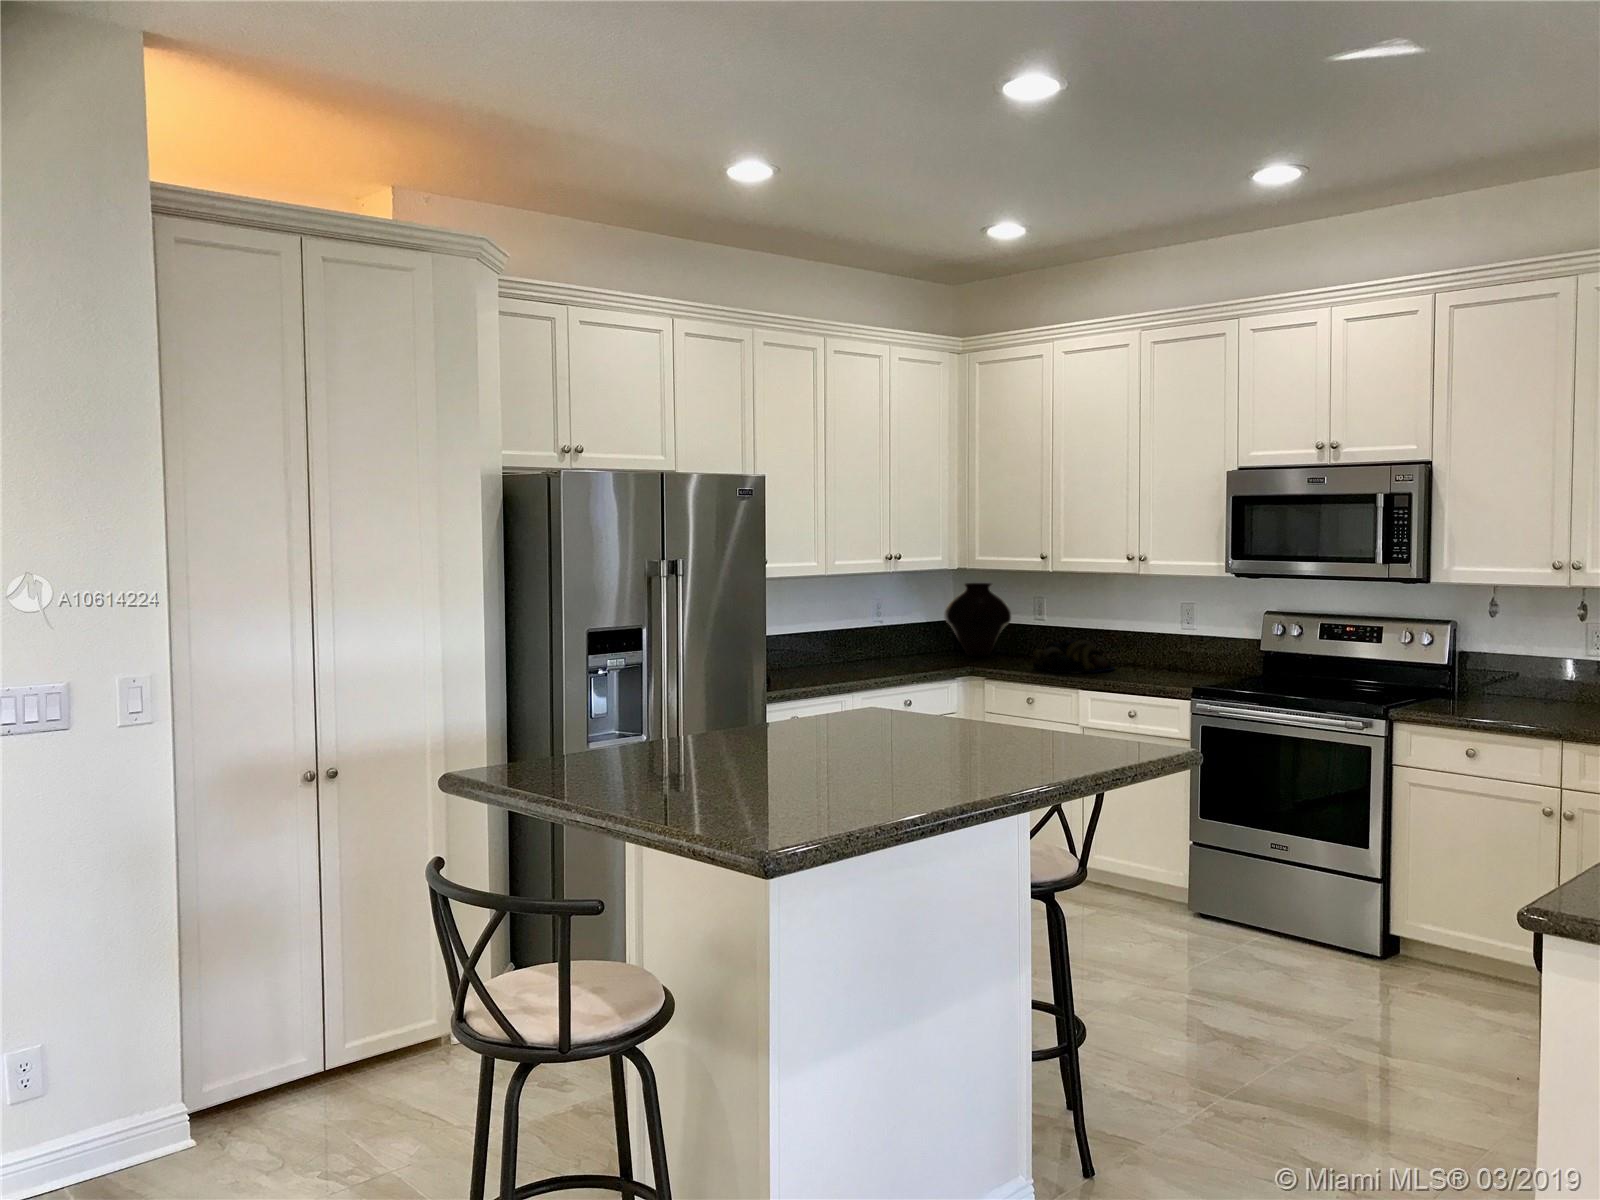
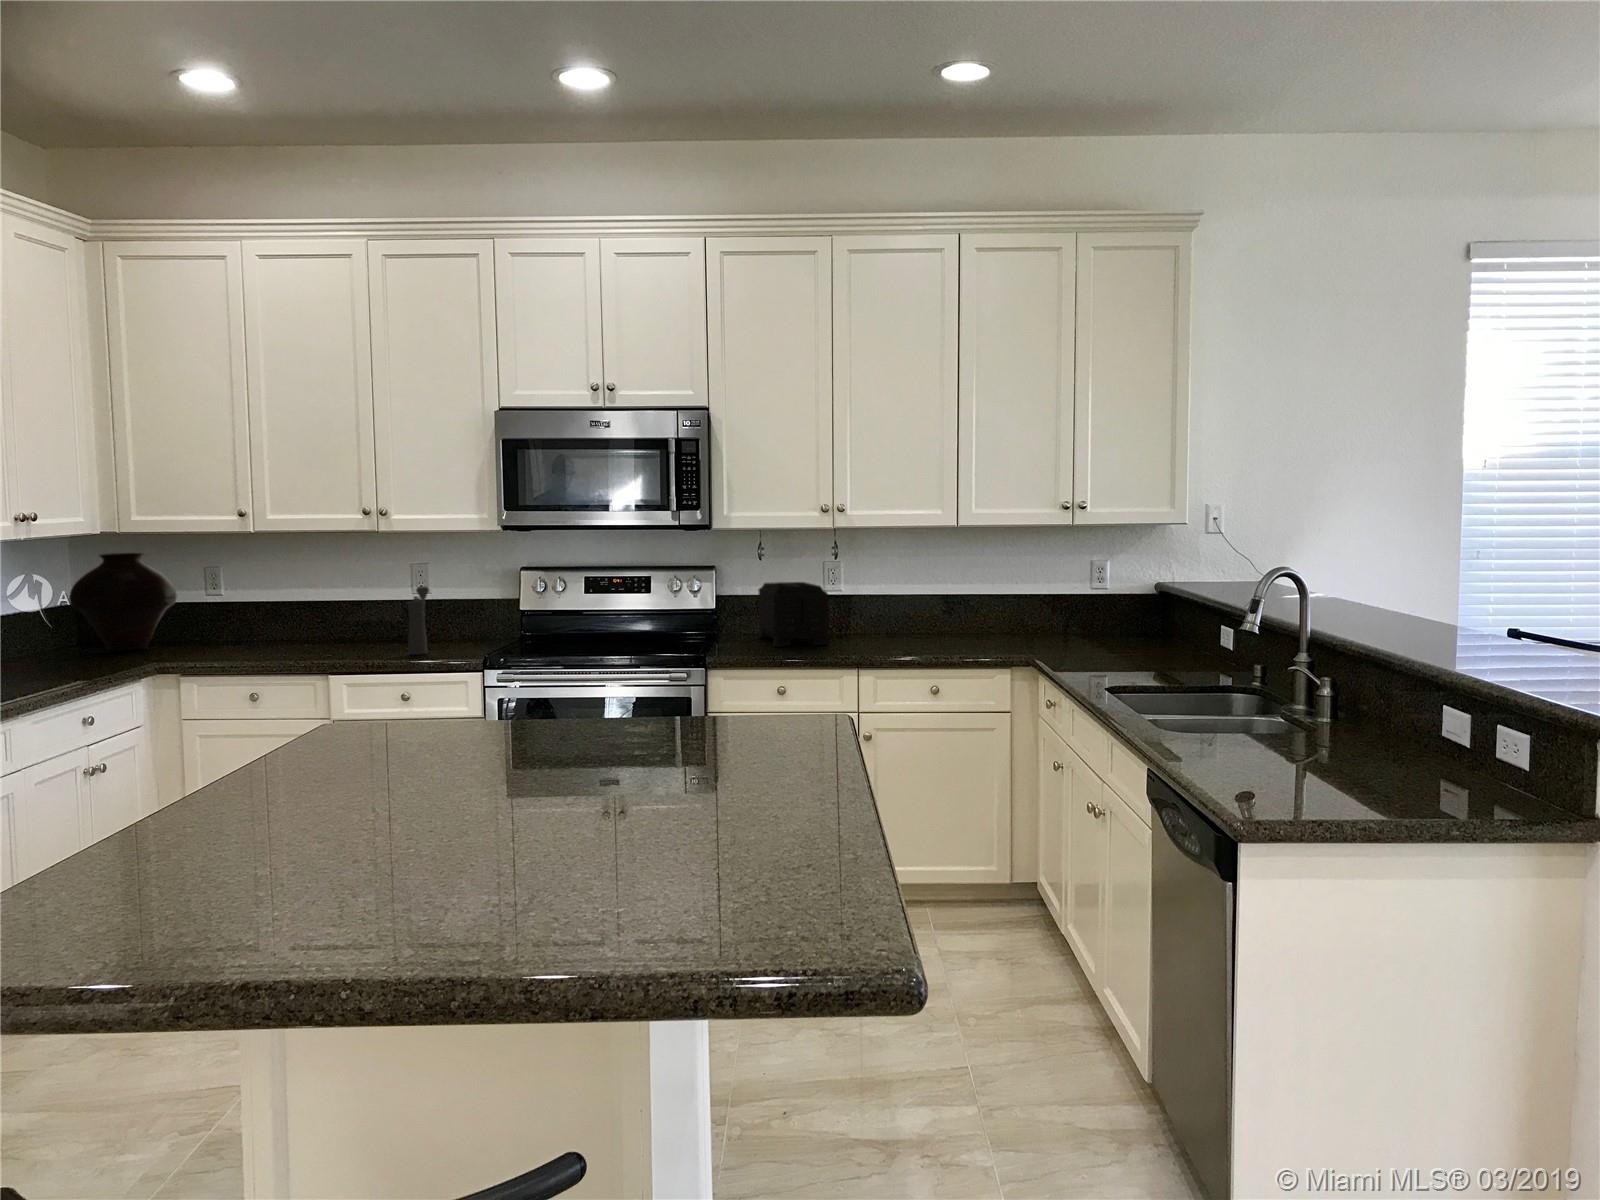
pepper mill: none [1146,623,1172,681] -> present [407,587,429,655]
fruit bowl: present [1031,639,1115,674] -> none [235,615,349,659]
toaster: none [1479,641,1559,715] -> present [758,582,829,646]

